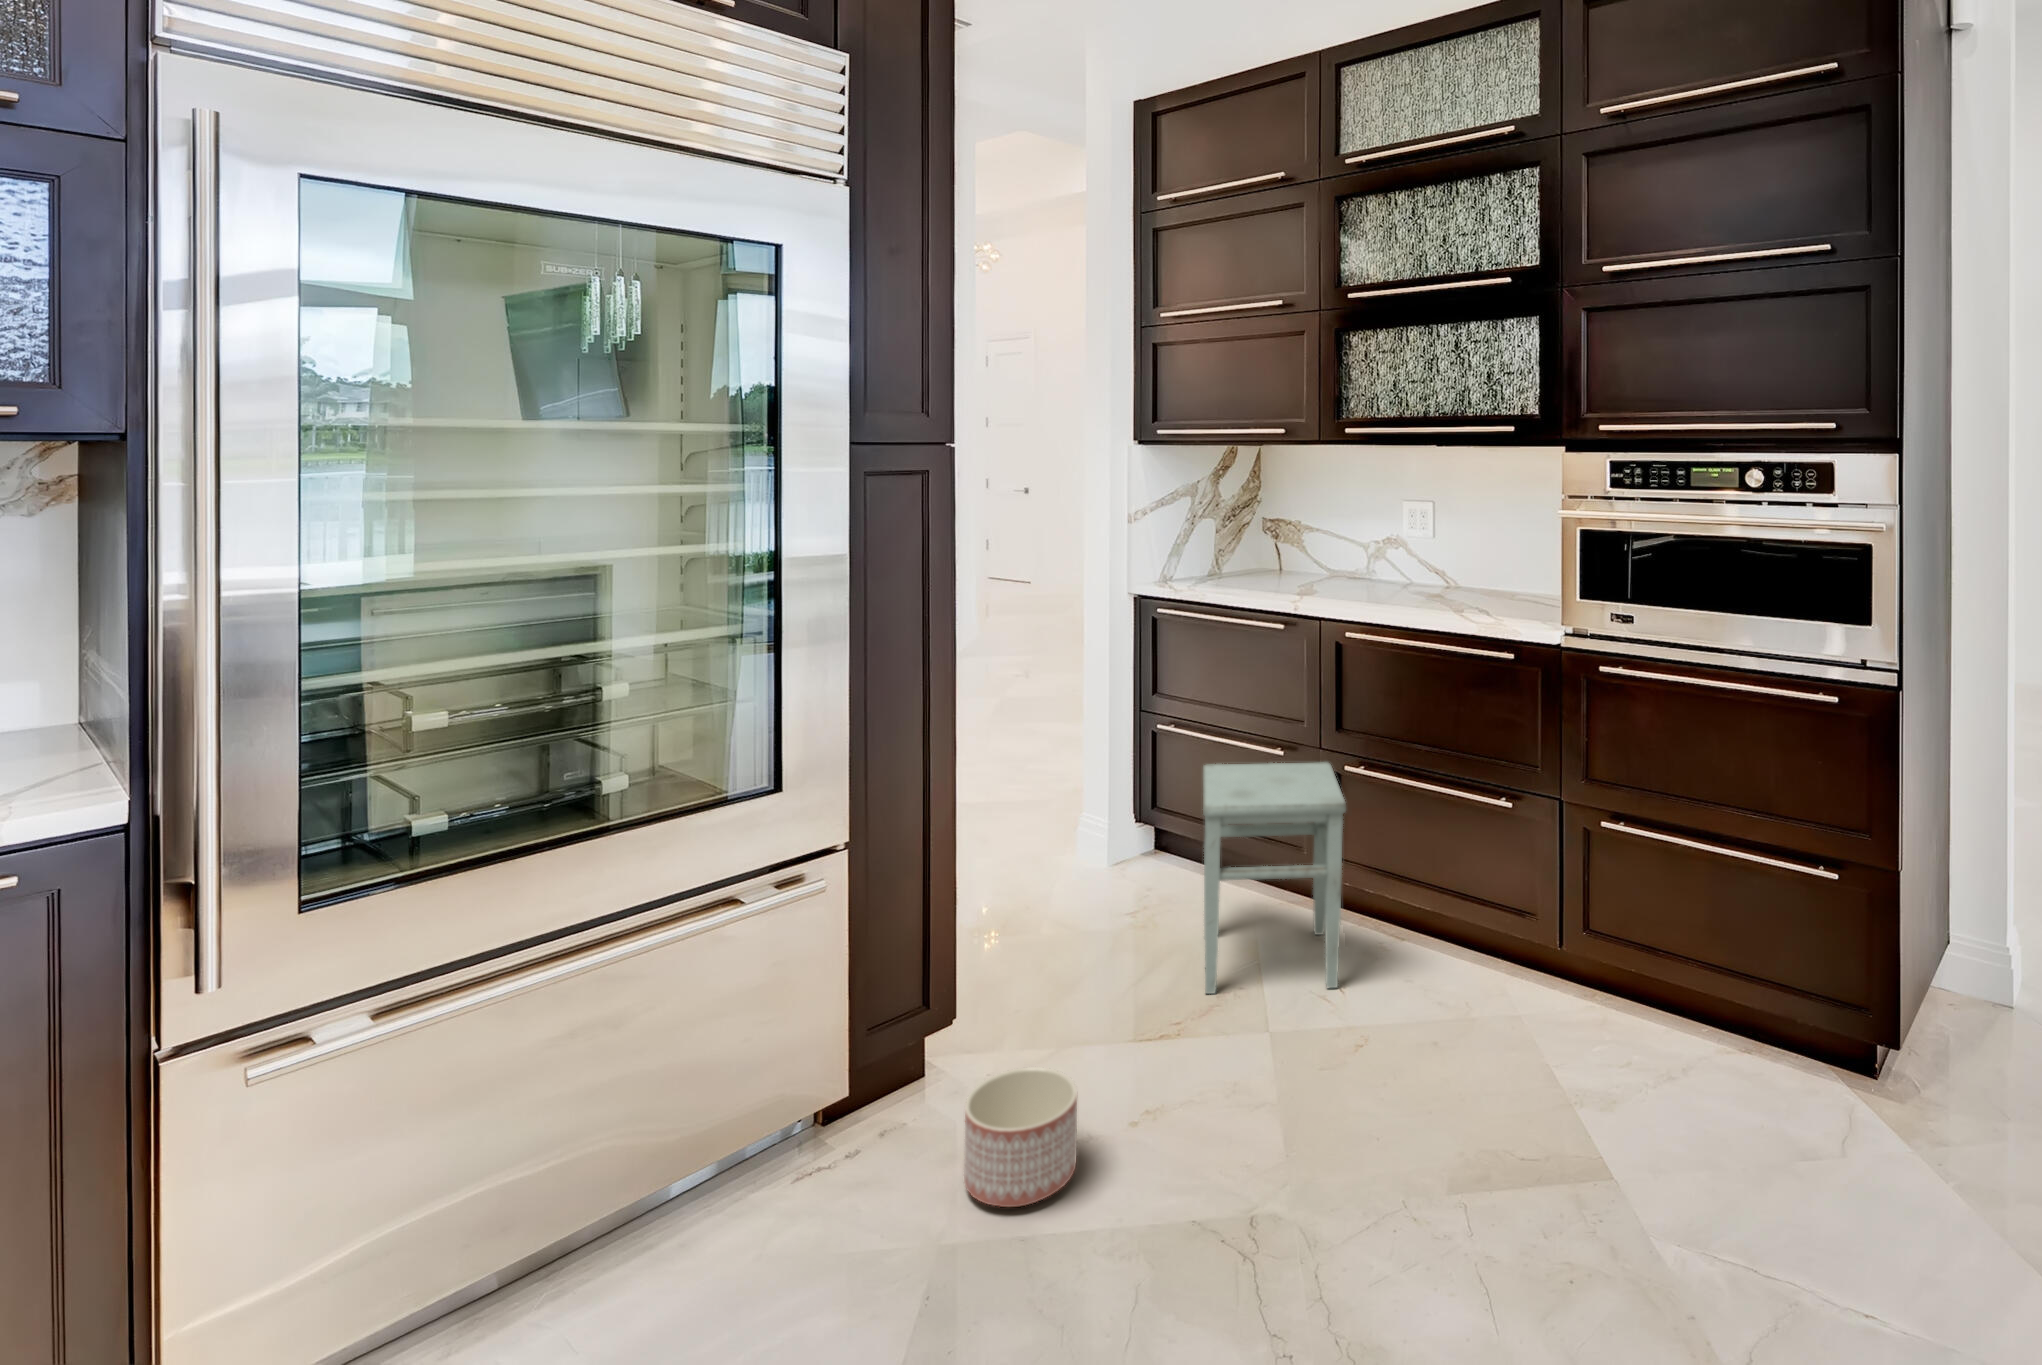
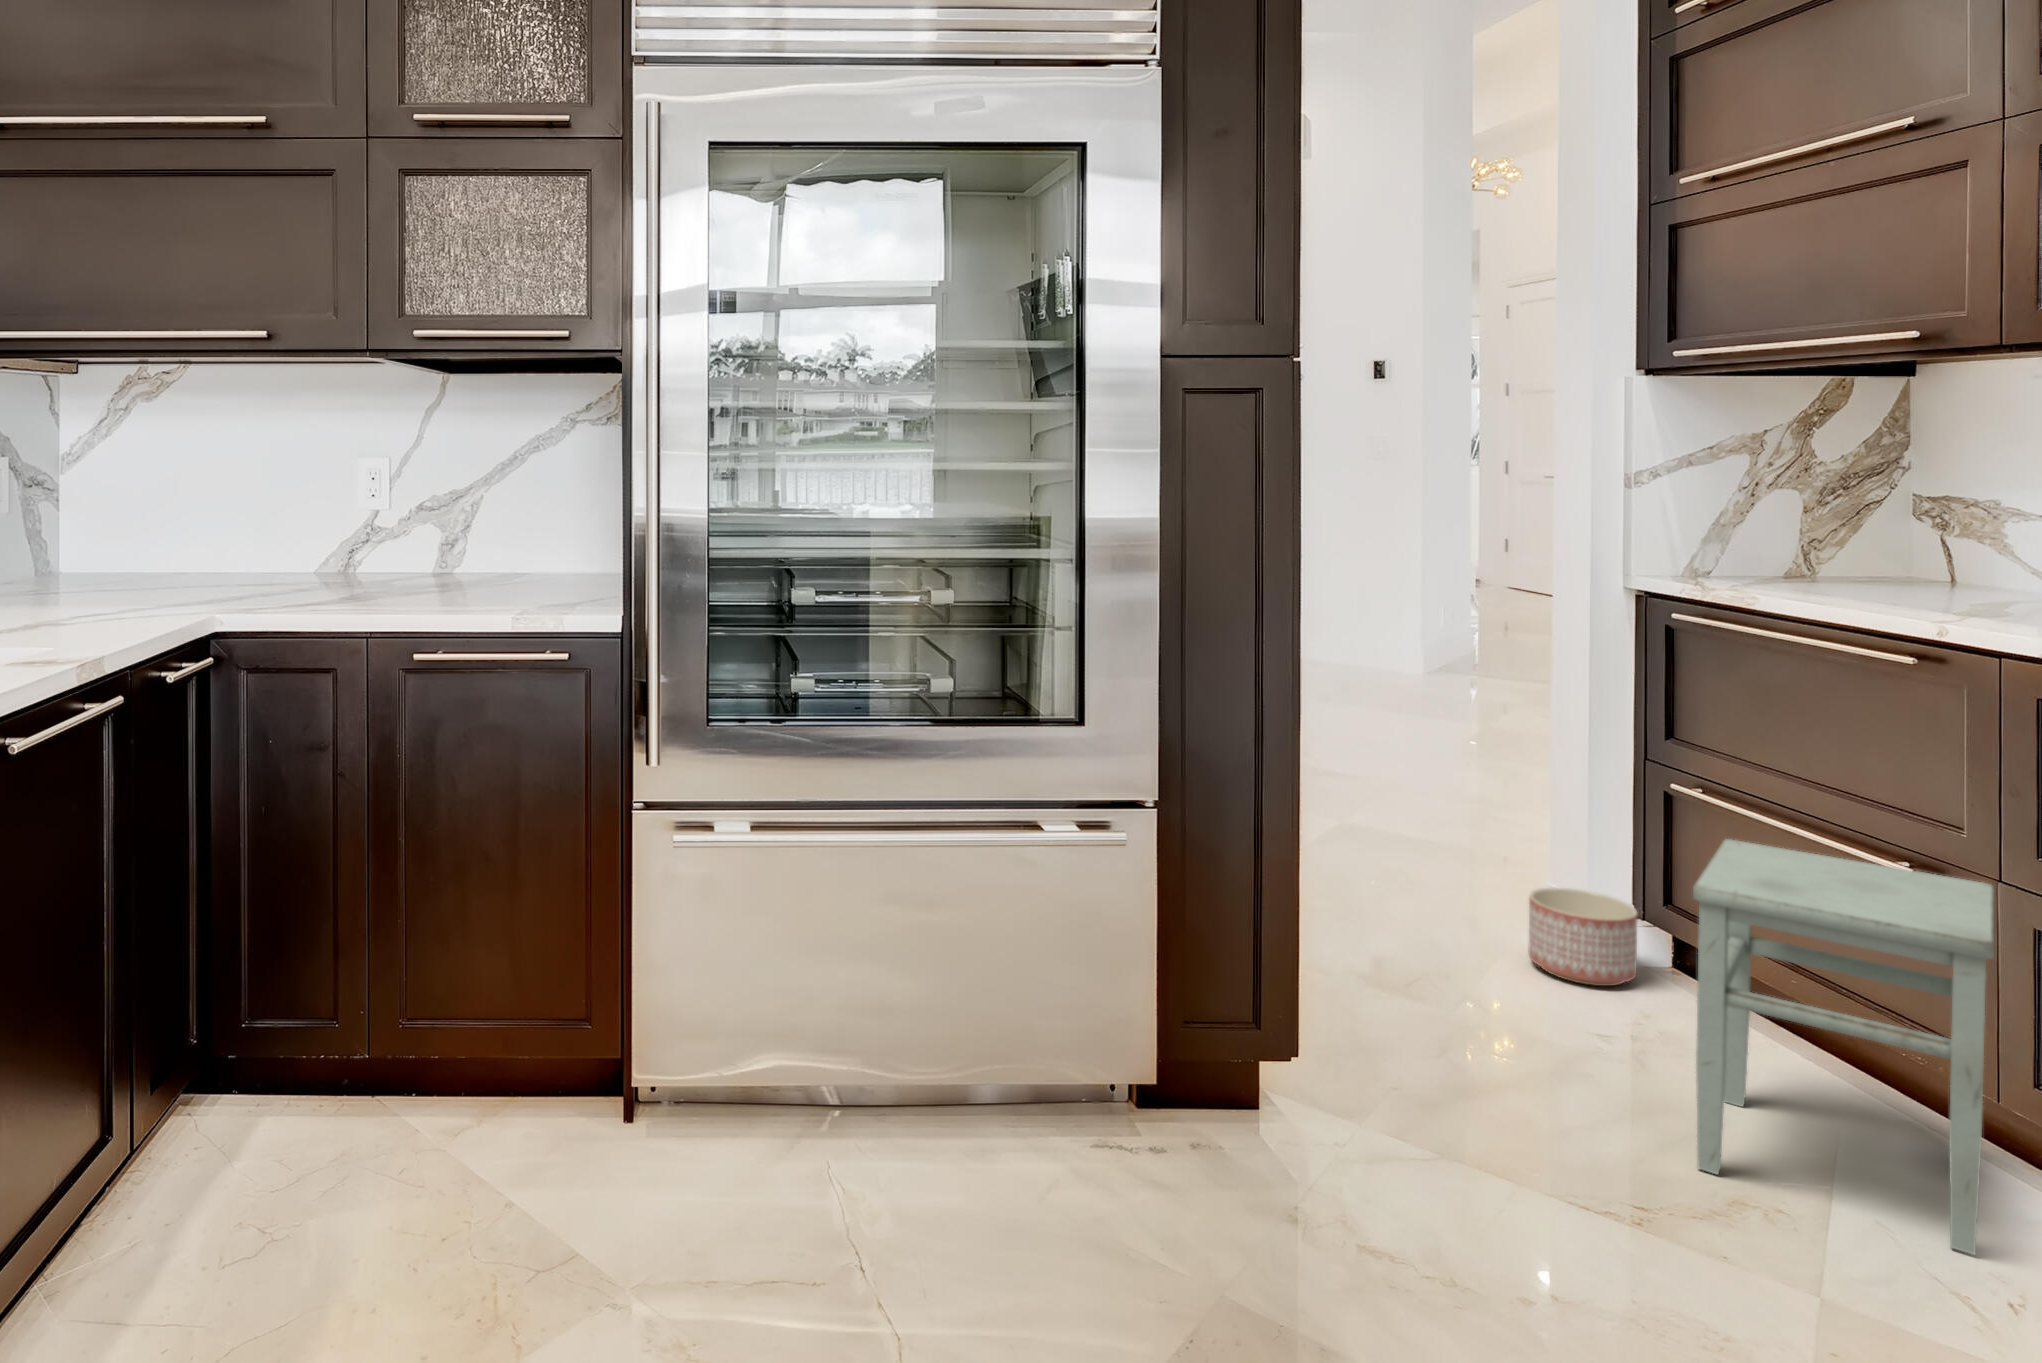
planter: present [964,1067,1077,1207] -> present [1529,888,1638,986]

